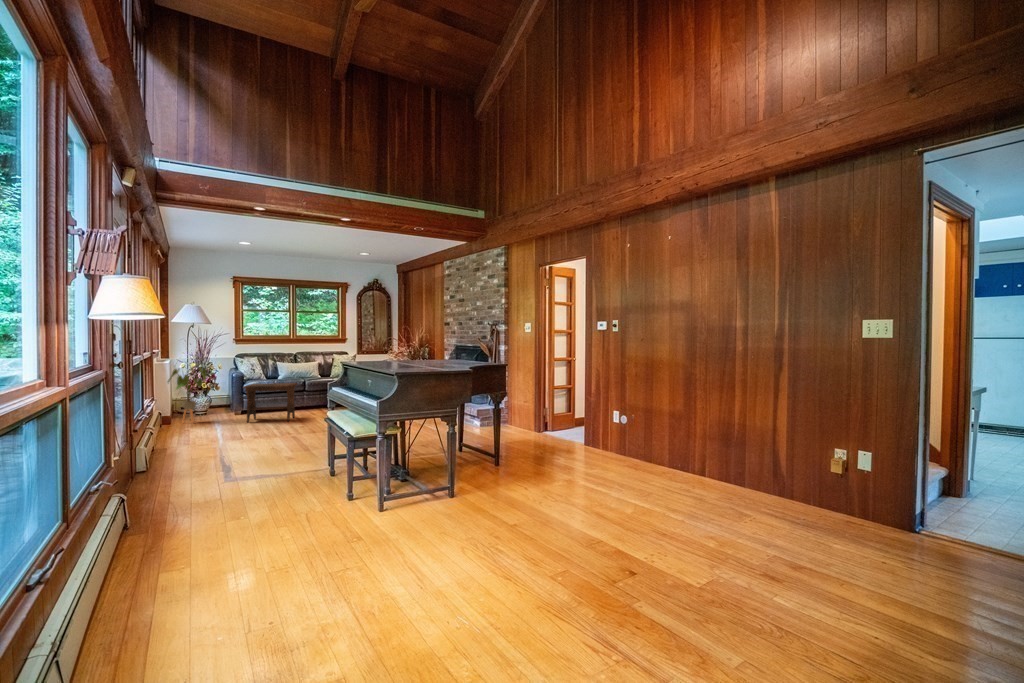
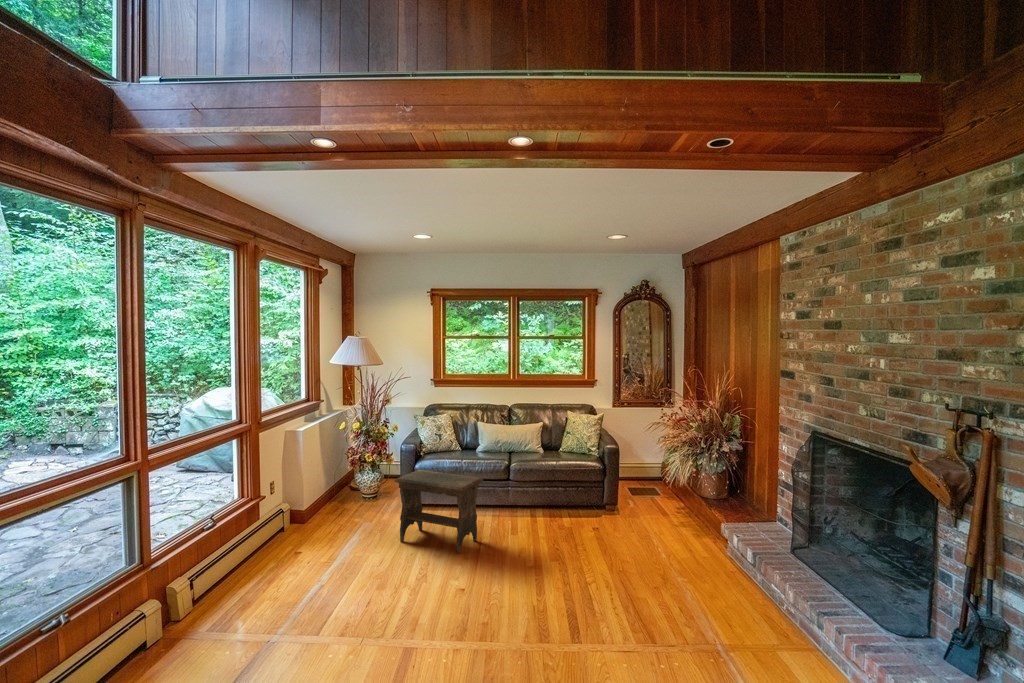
house plant: present [168,368,206,422] -> none [316,431,369,522]

